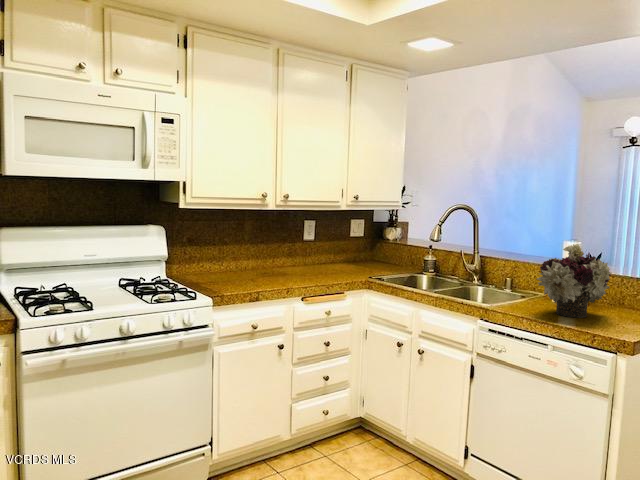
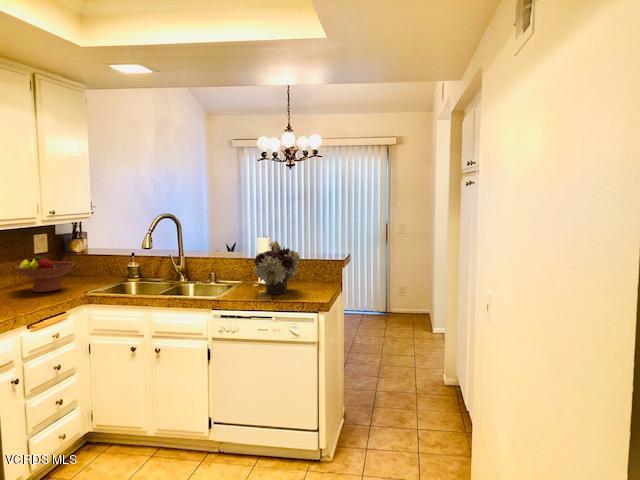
fruit bowl: none [321,238,372,272] -> present [15,256,75,292]

